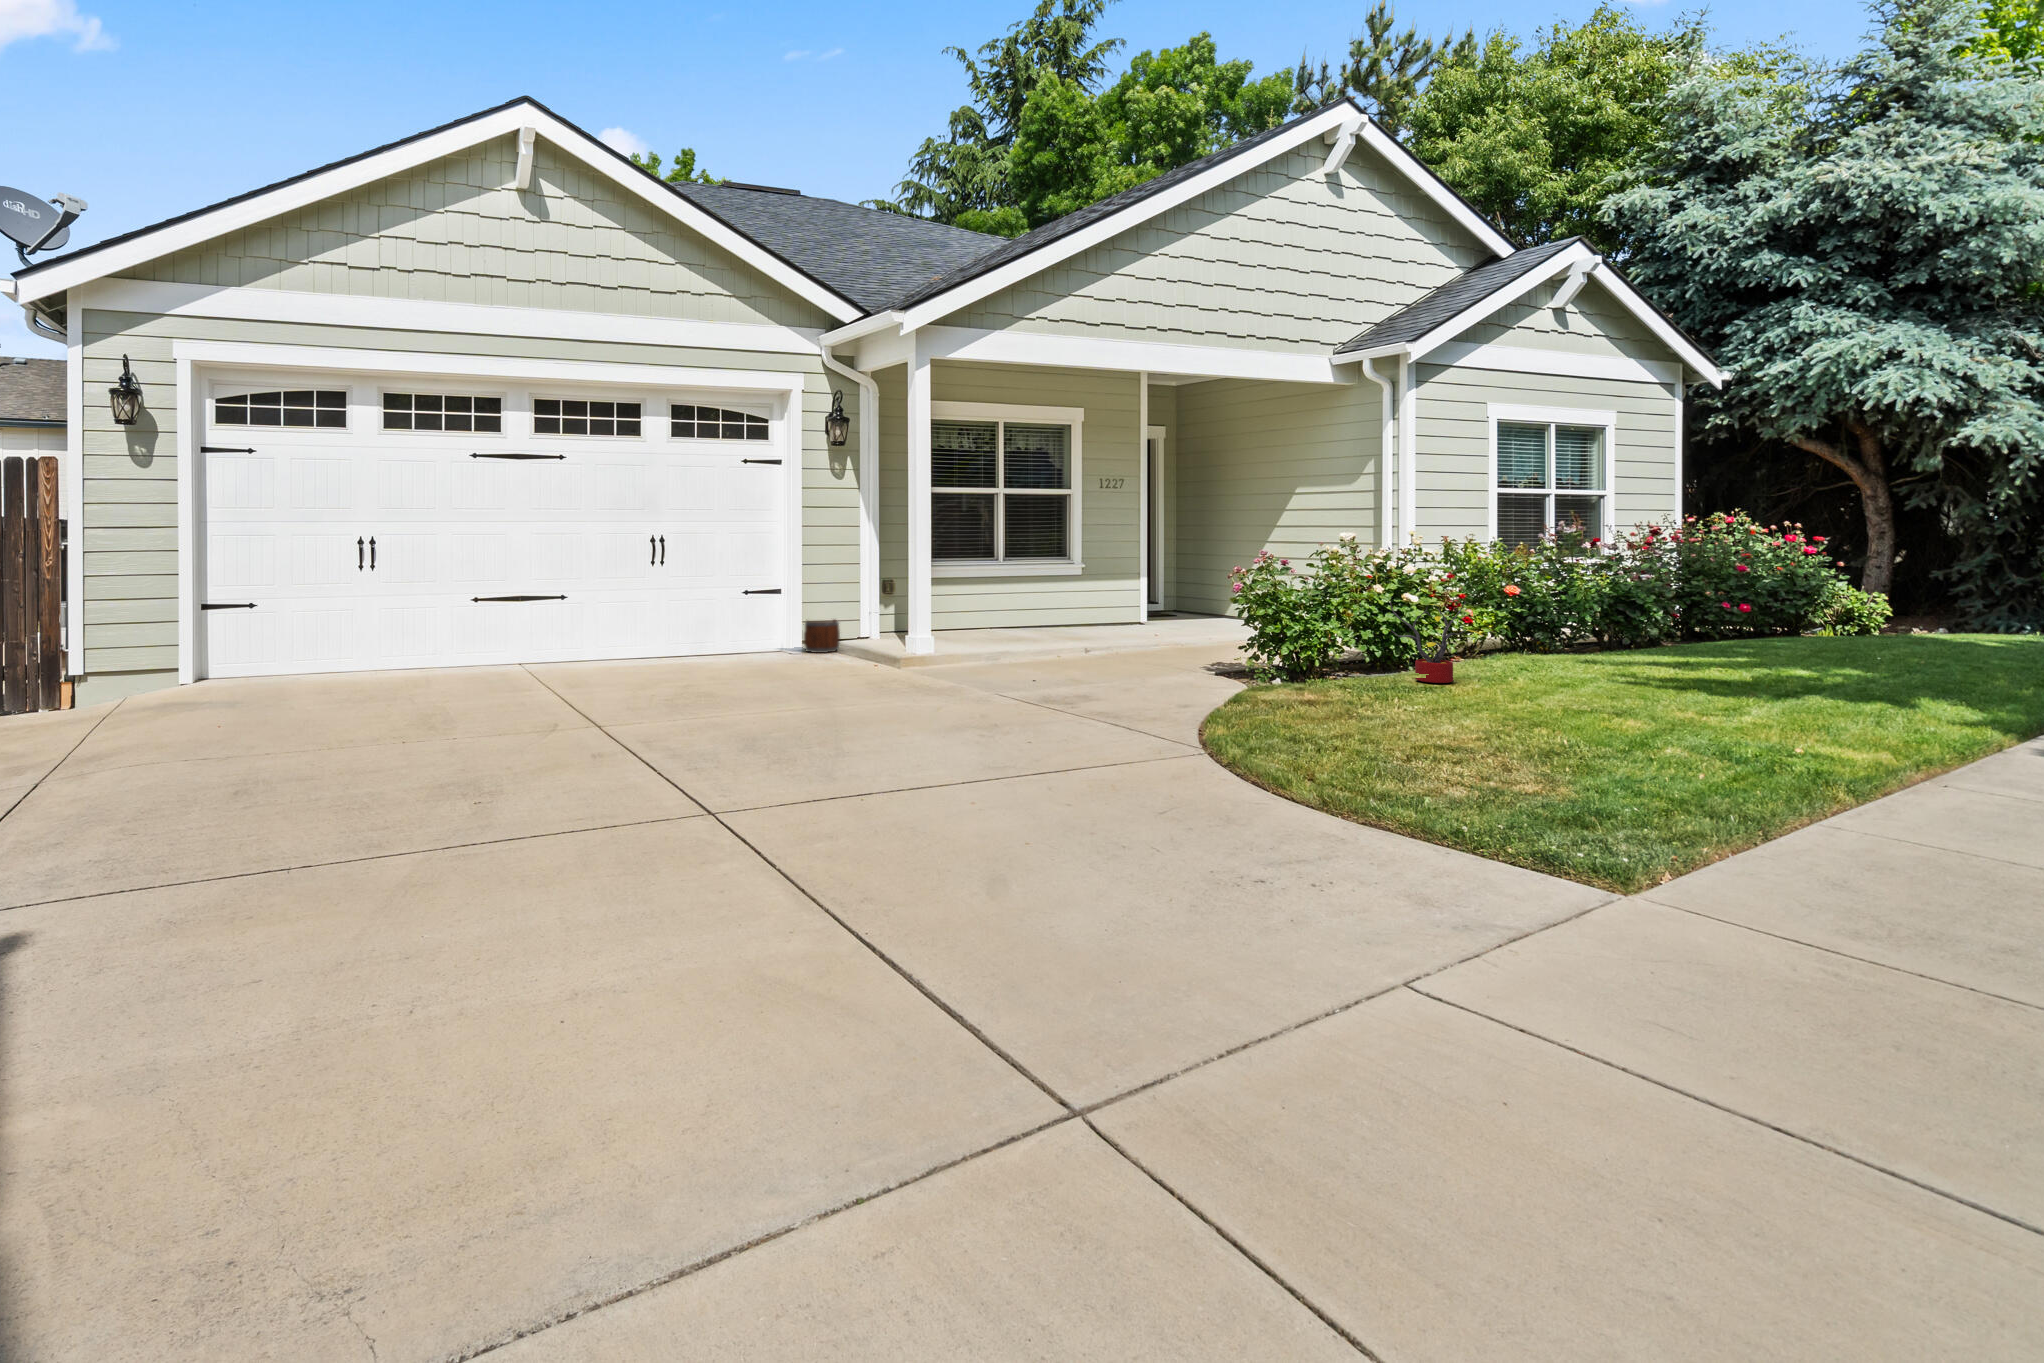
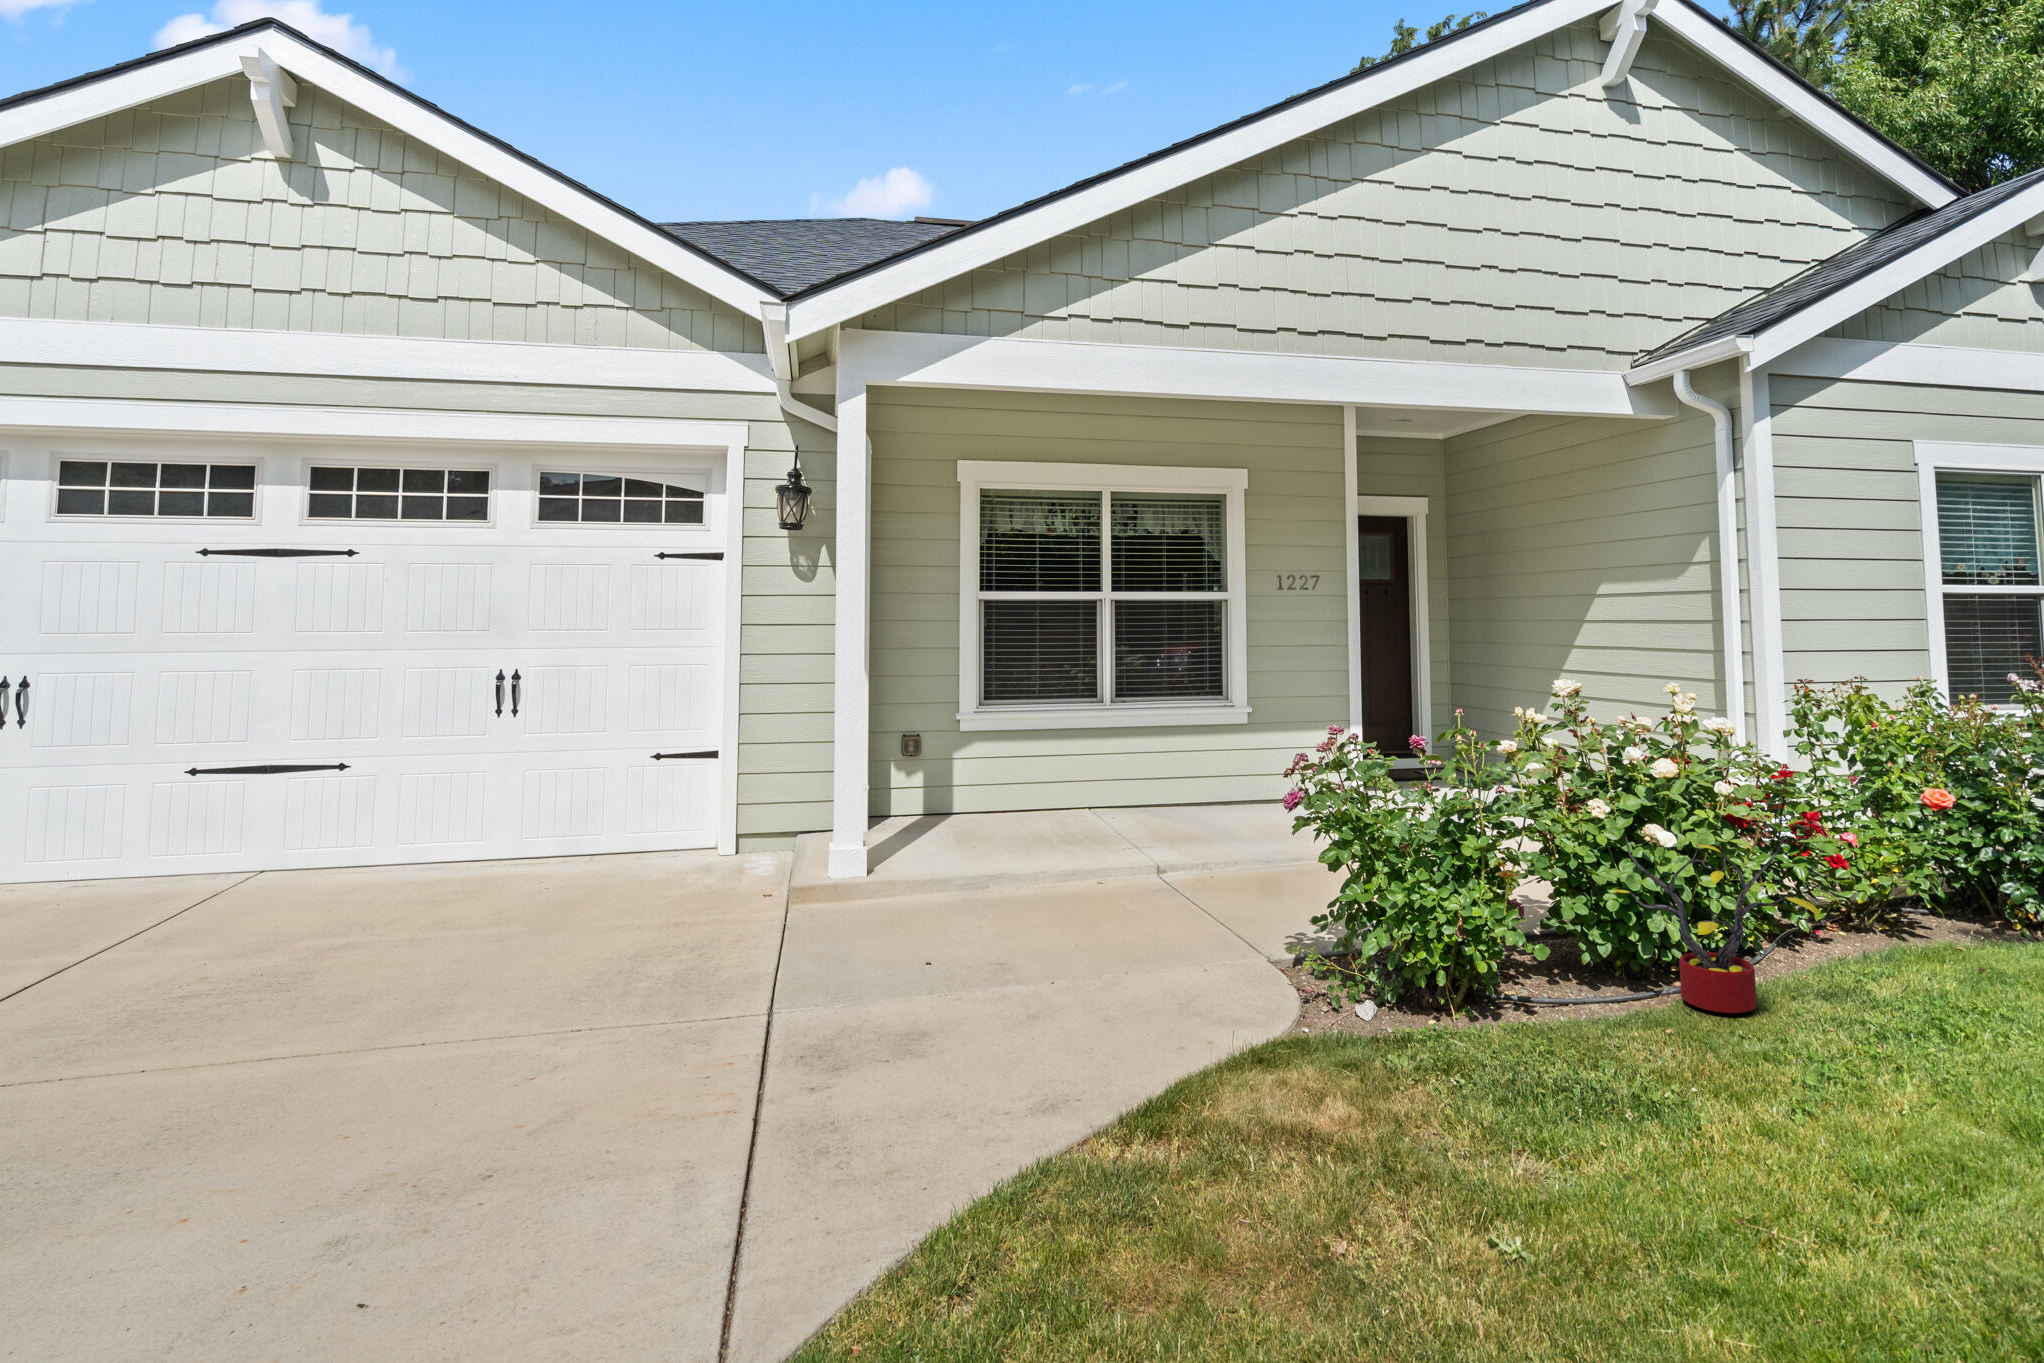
bucket: present [803,619,840,653] -> none [735,801,795,860]

